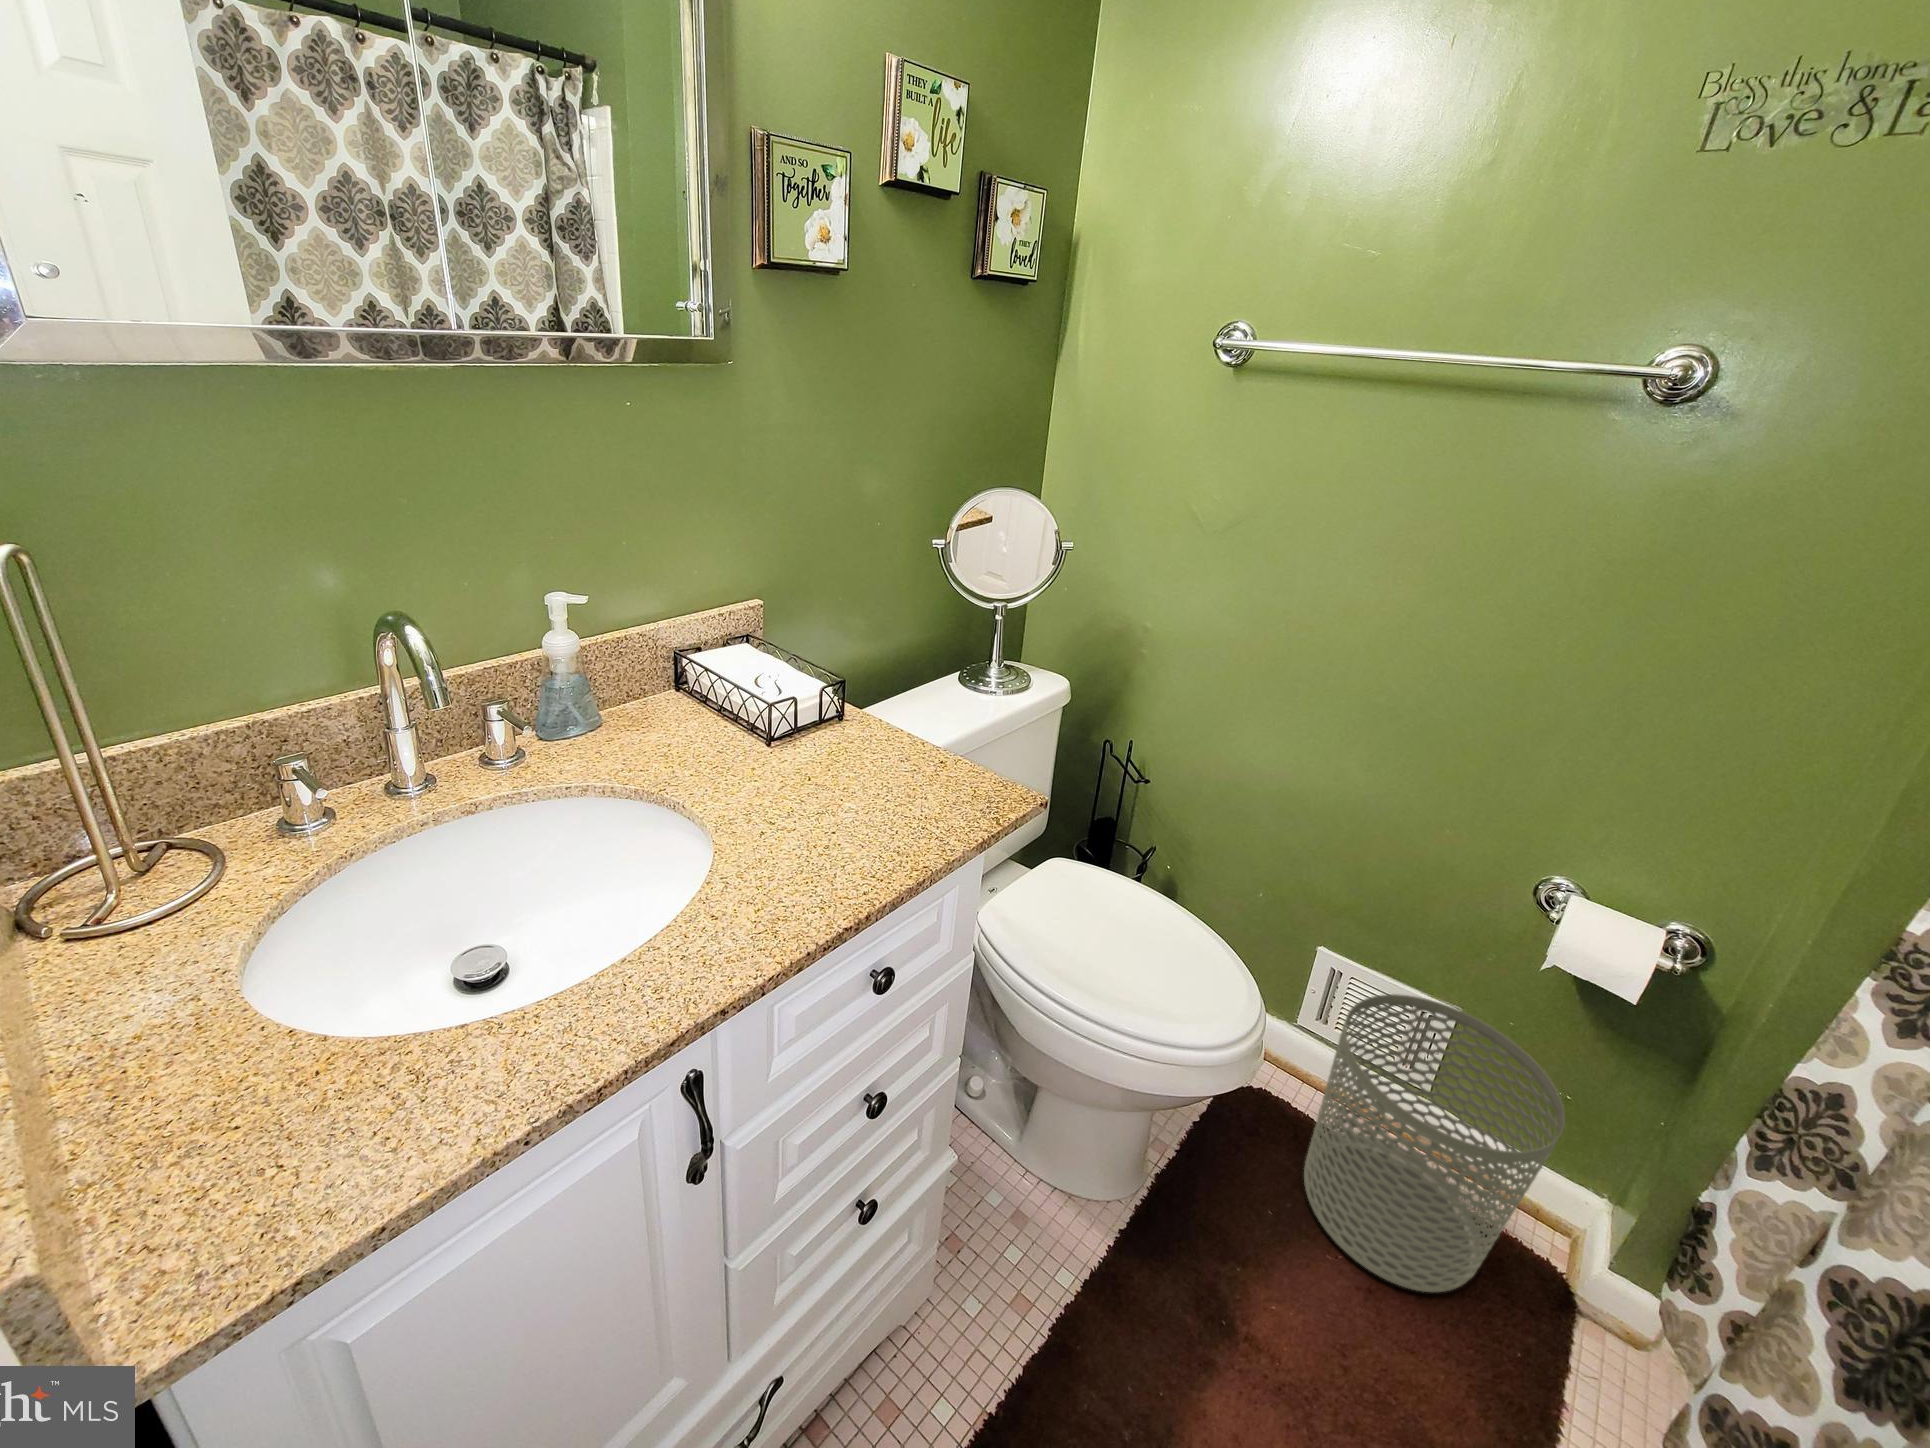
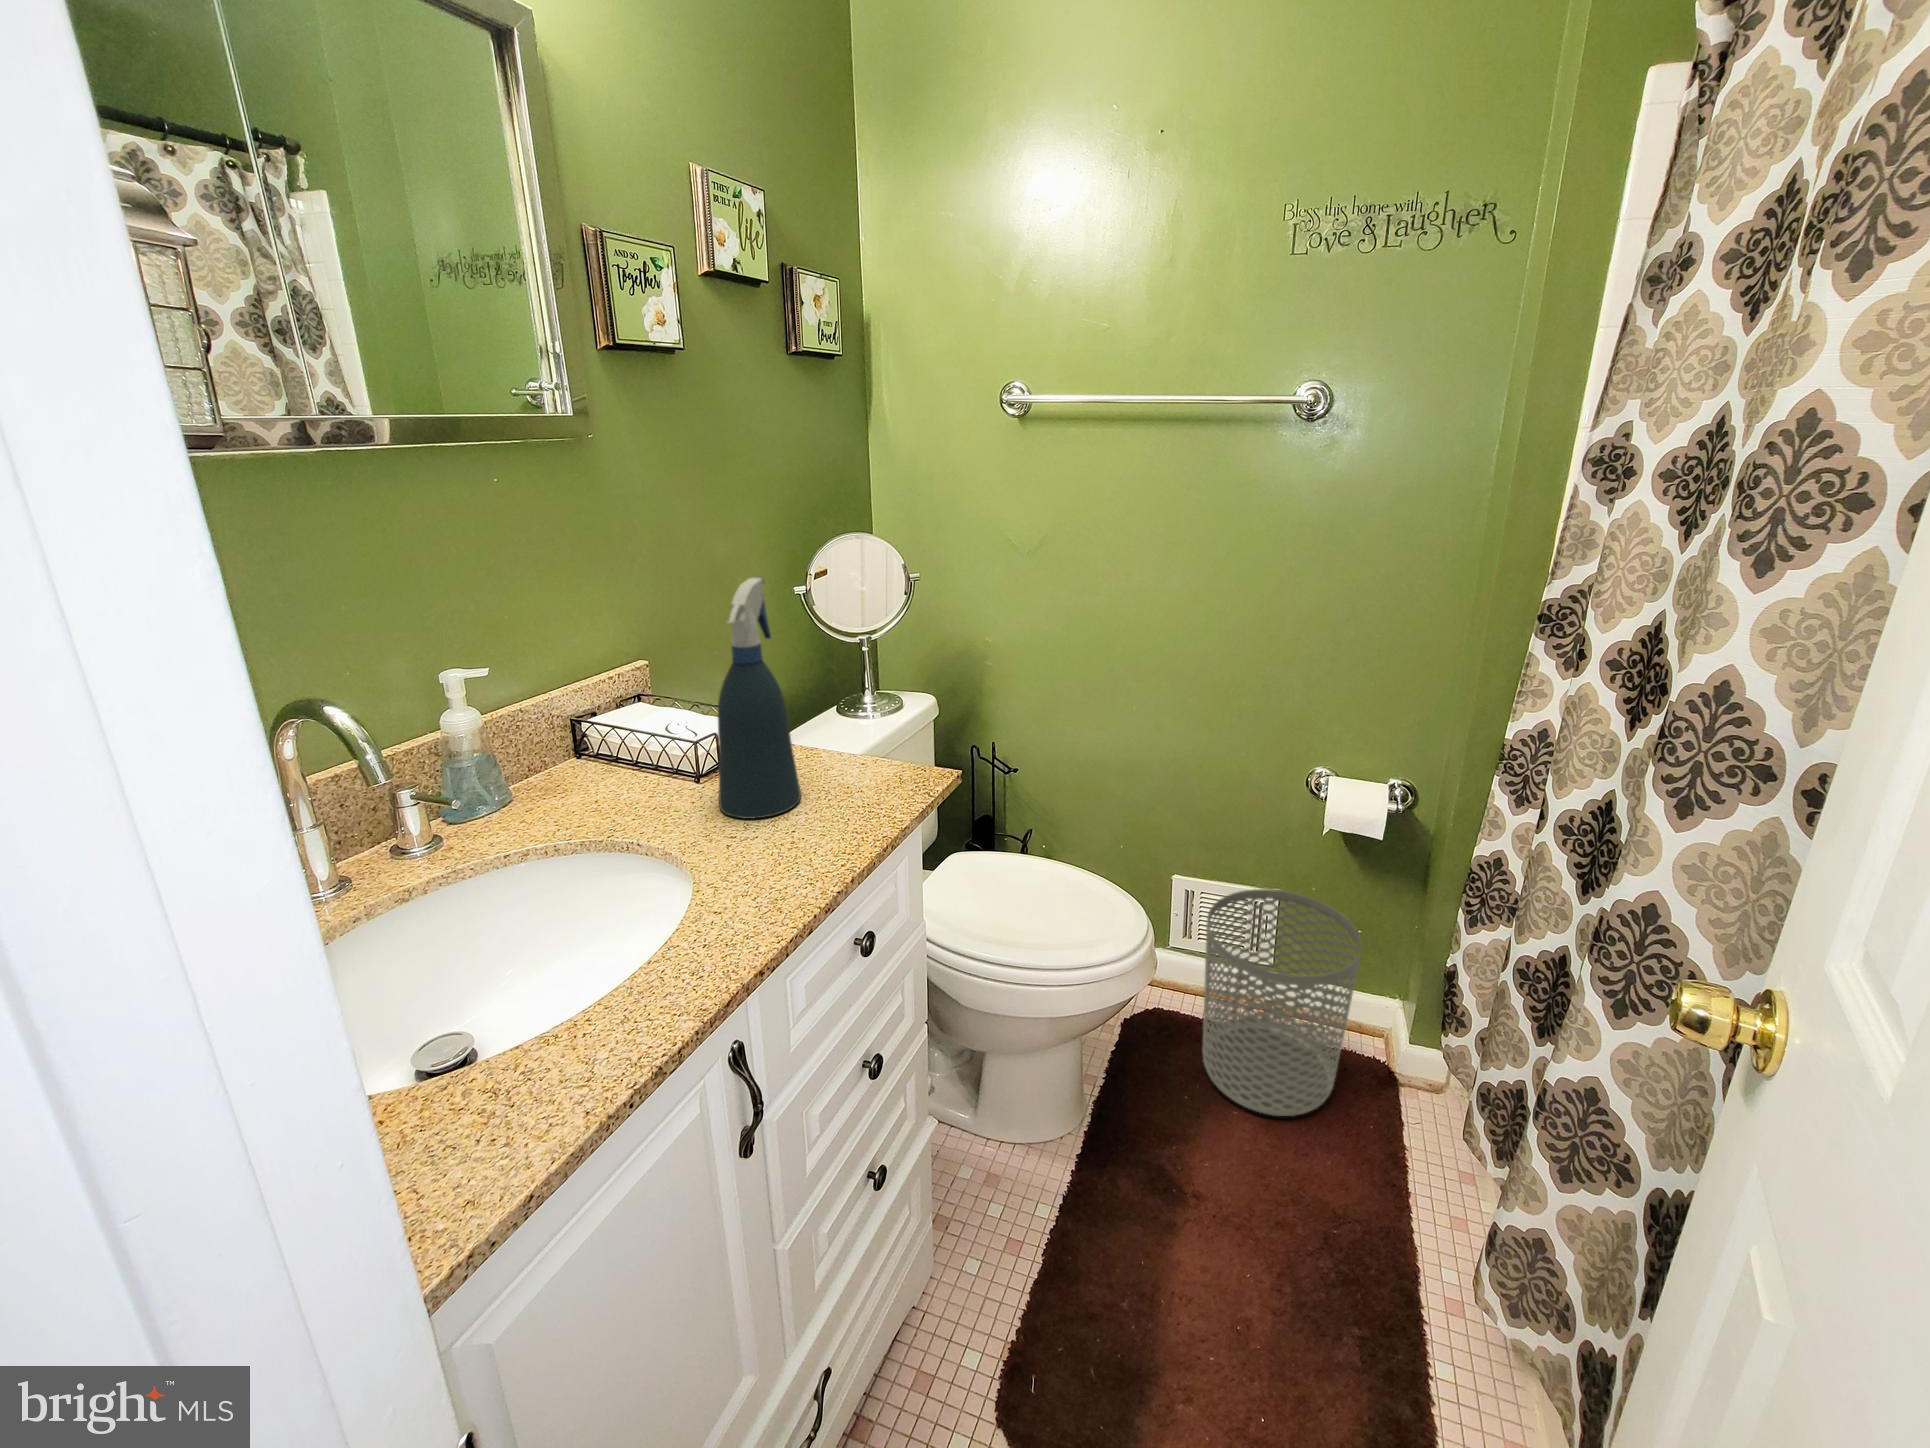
spray bottle: none [775,538,862,805] -> present [718,576,801,819]

